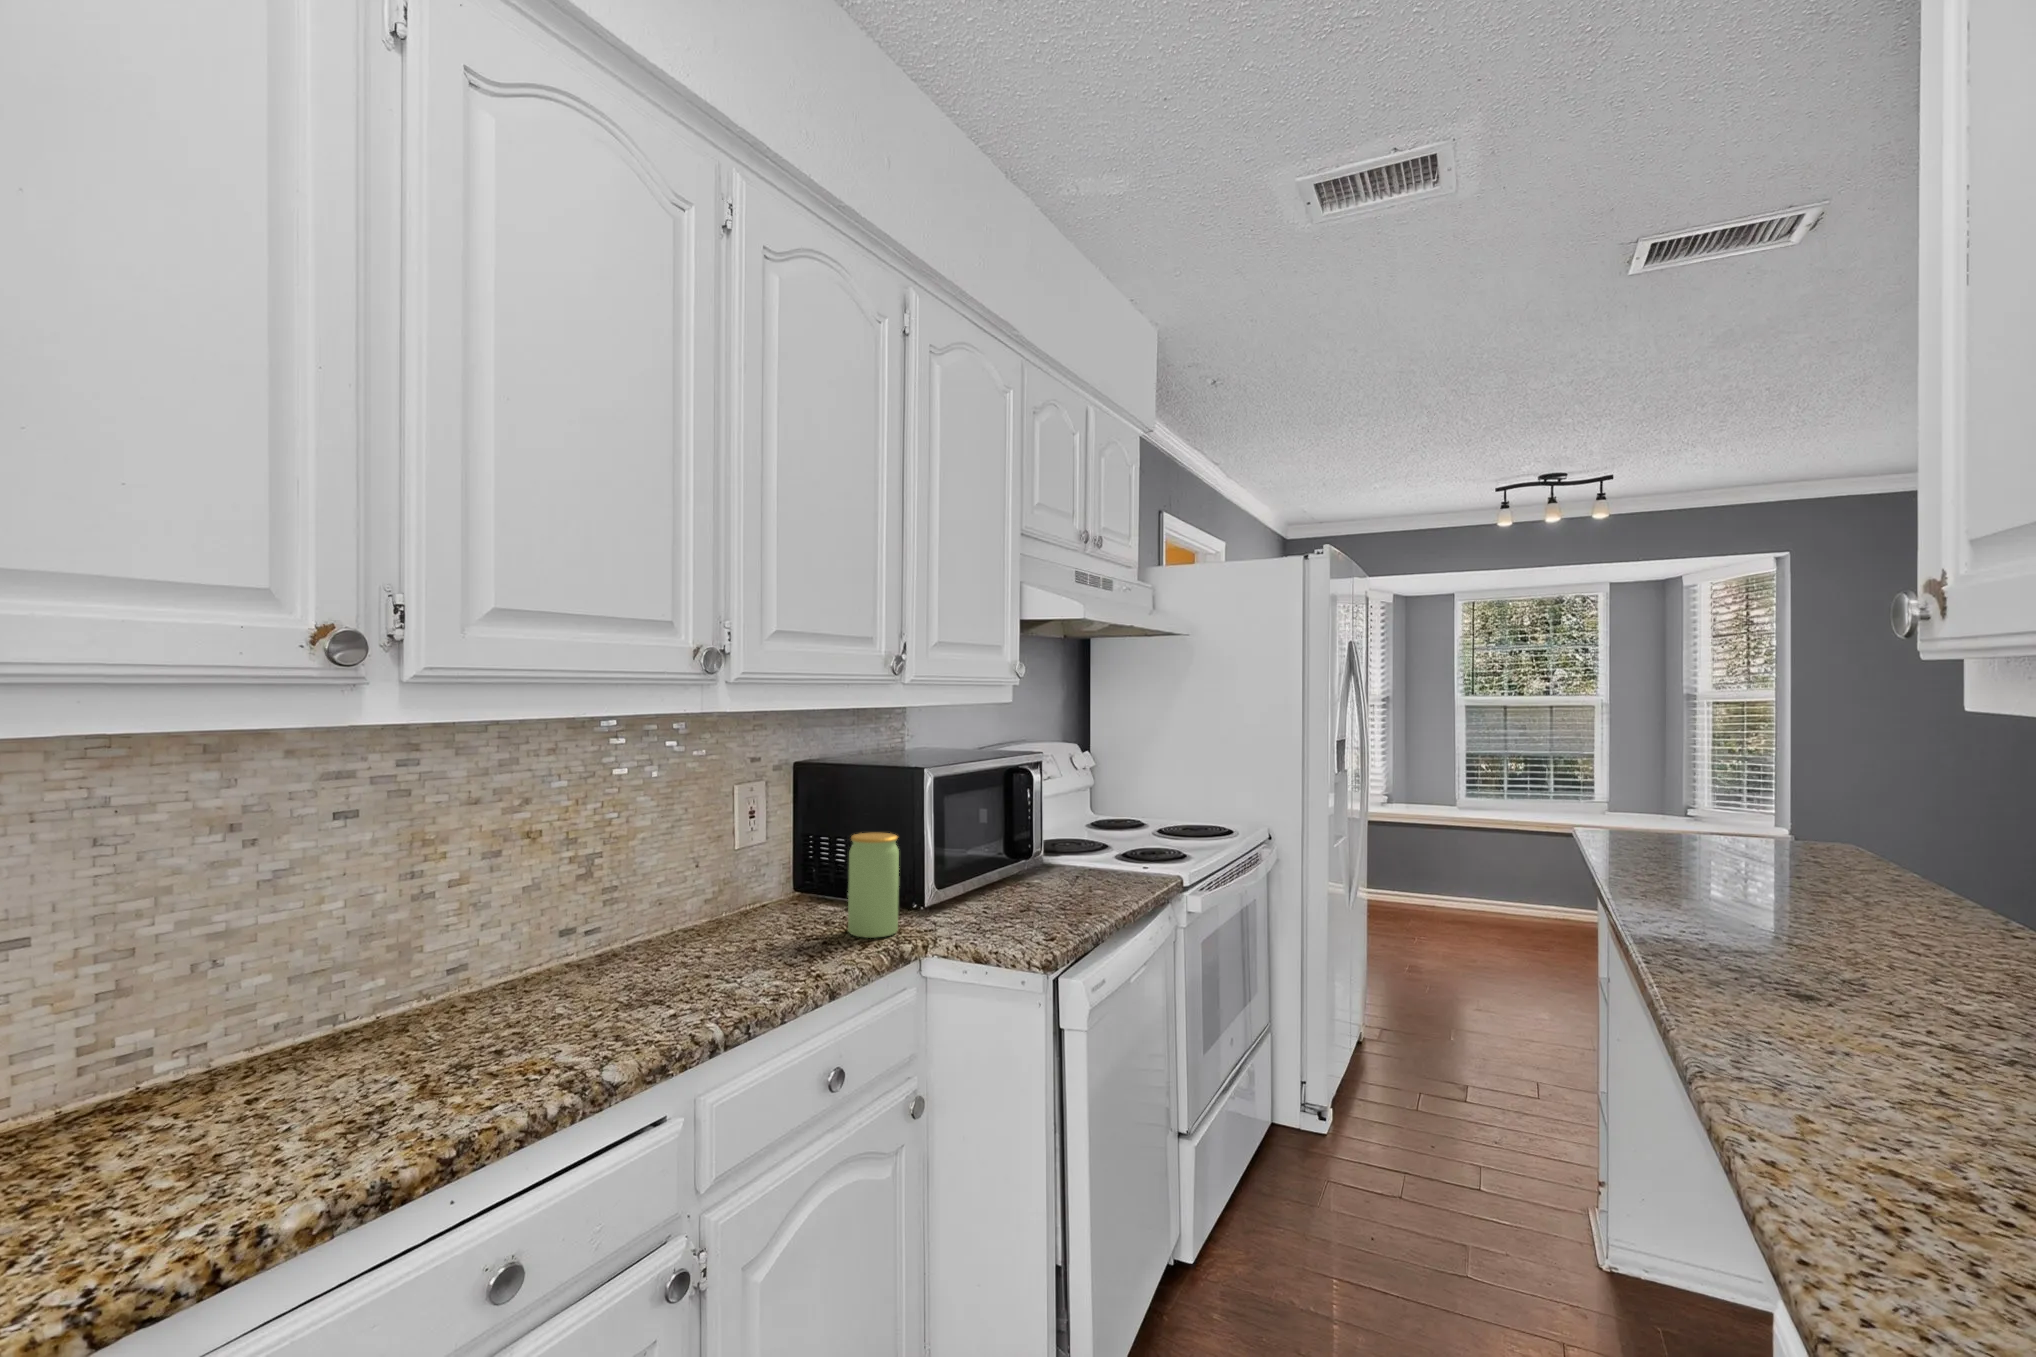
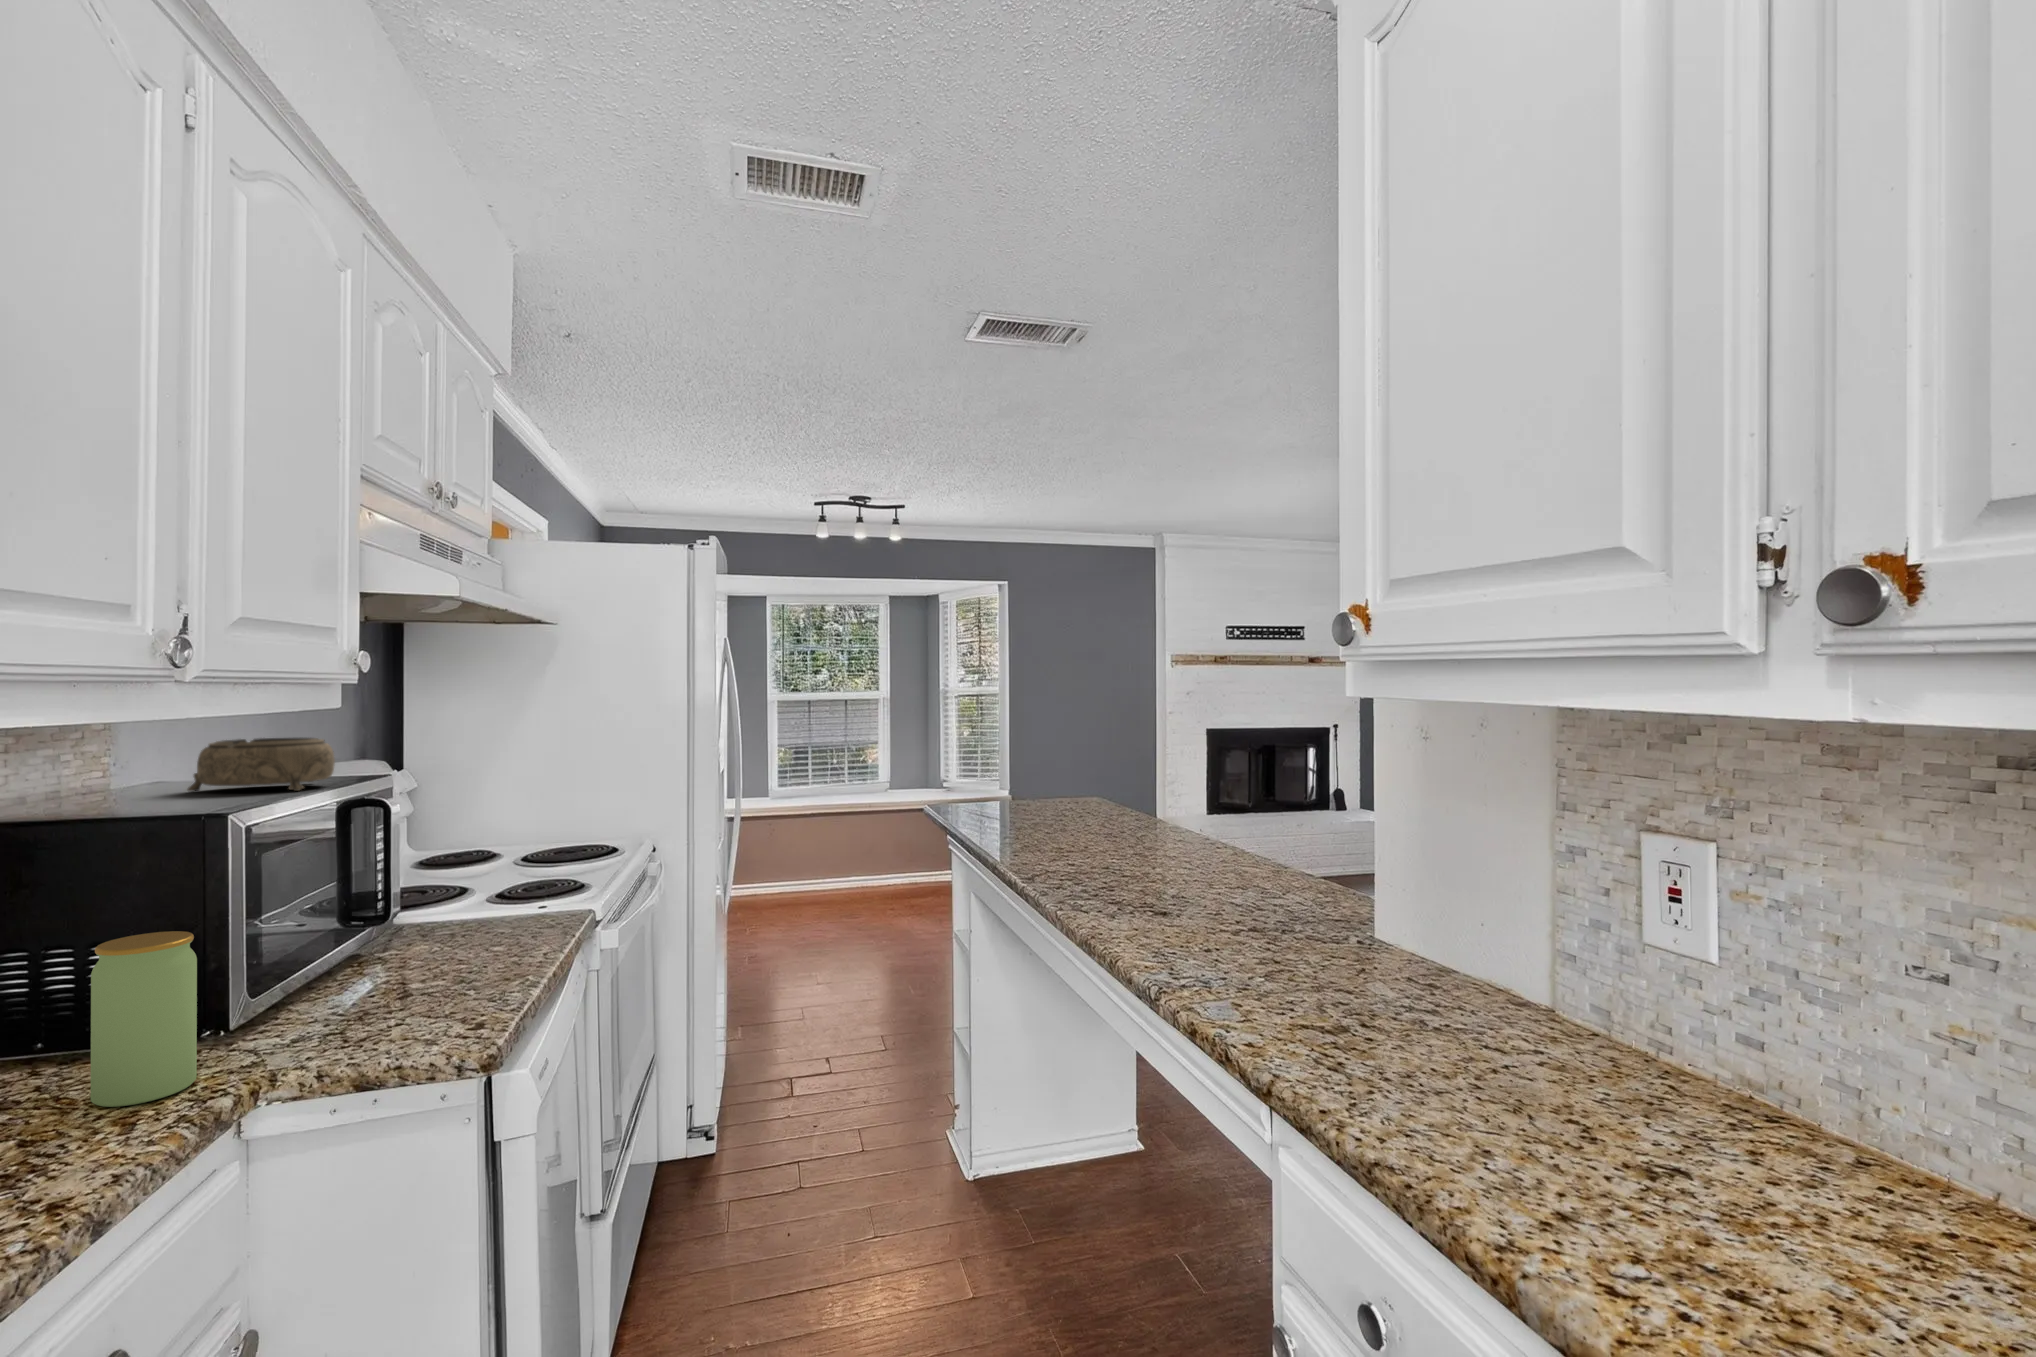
decorative bowl: none [926,714,1006,752] -> present [188,738,335,791]

